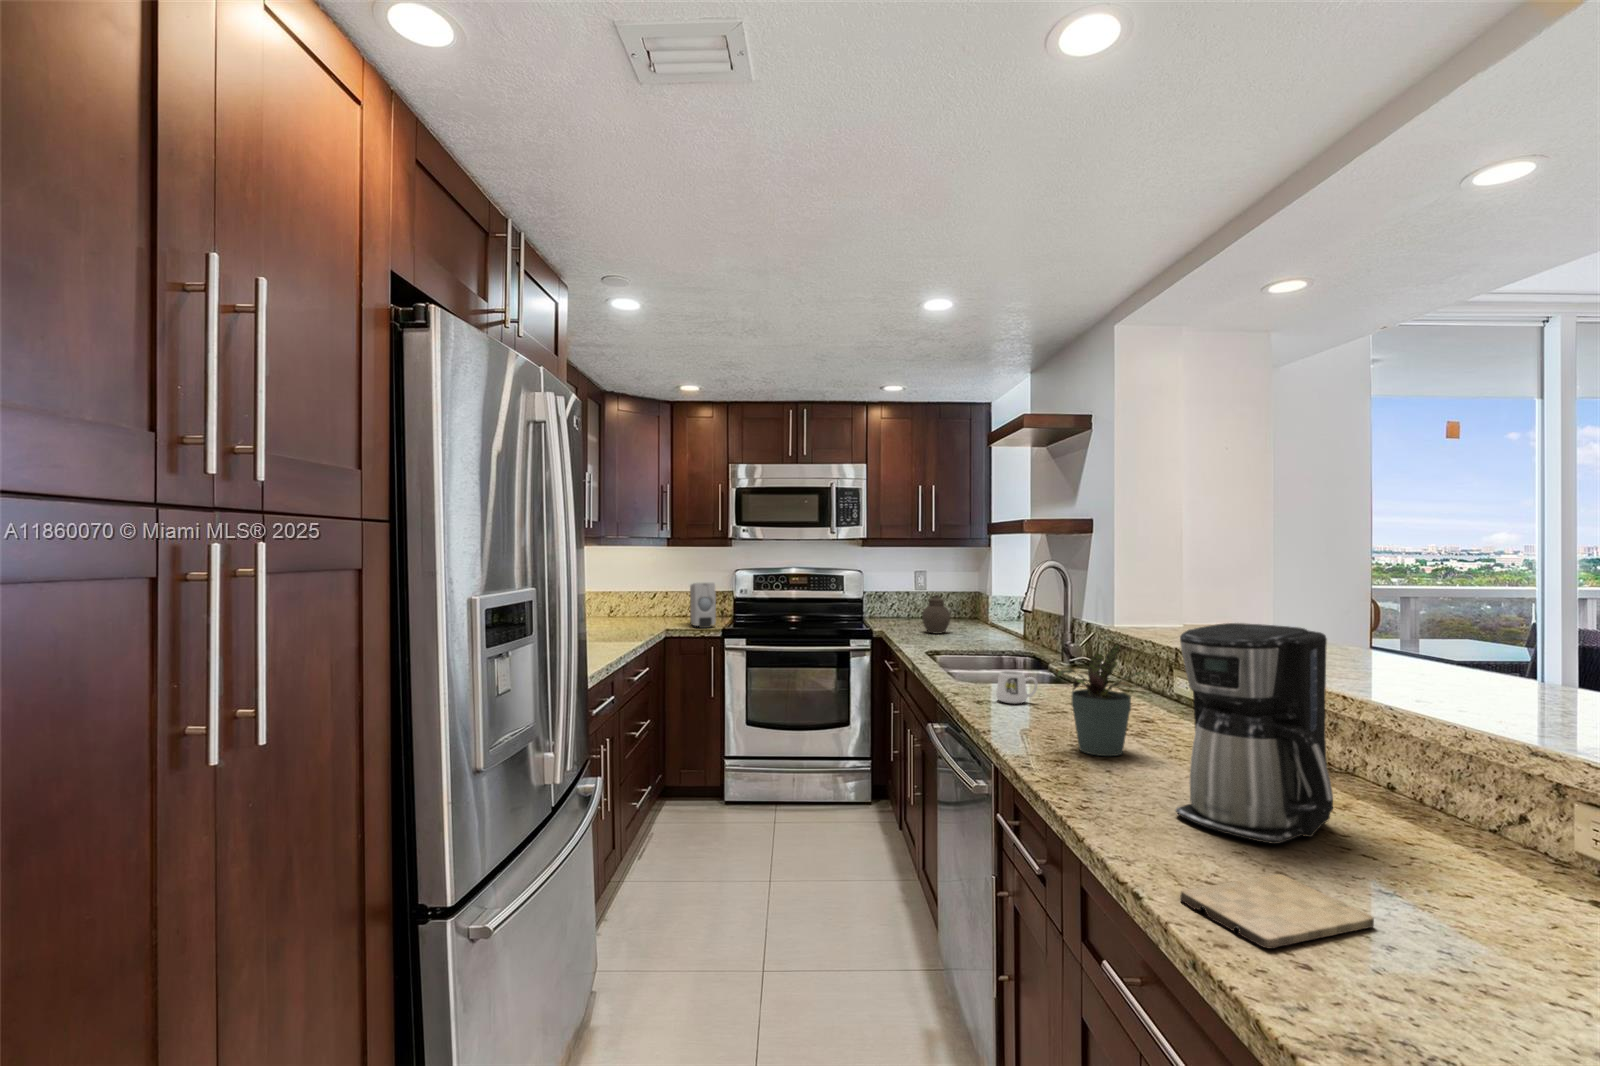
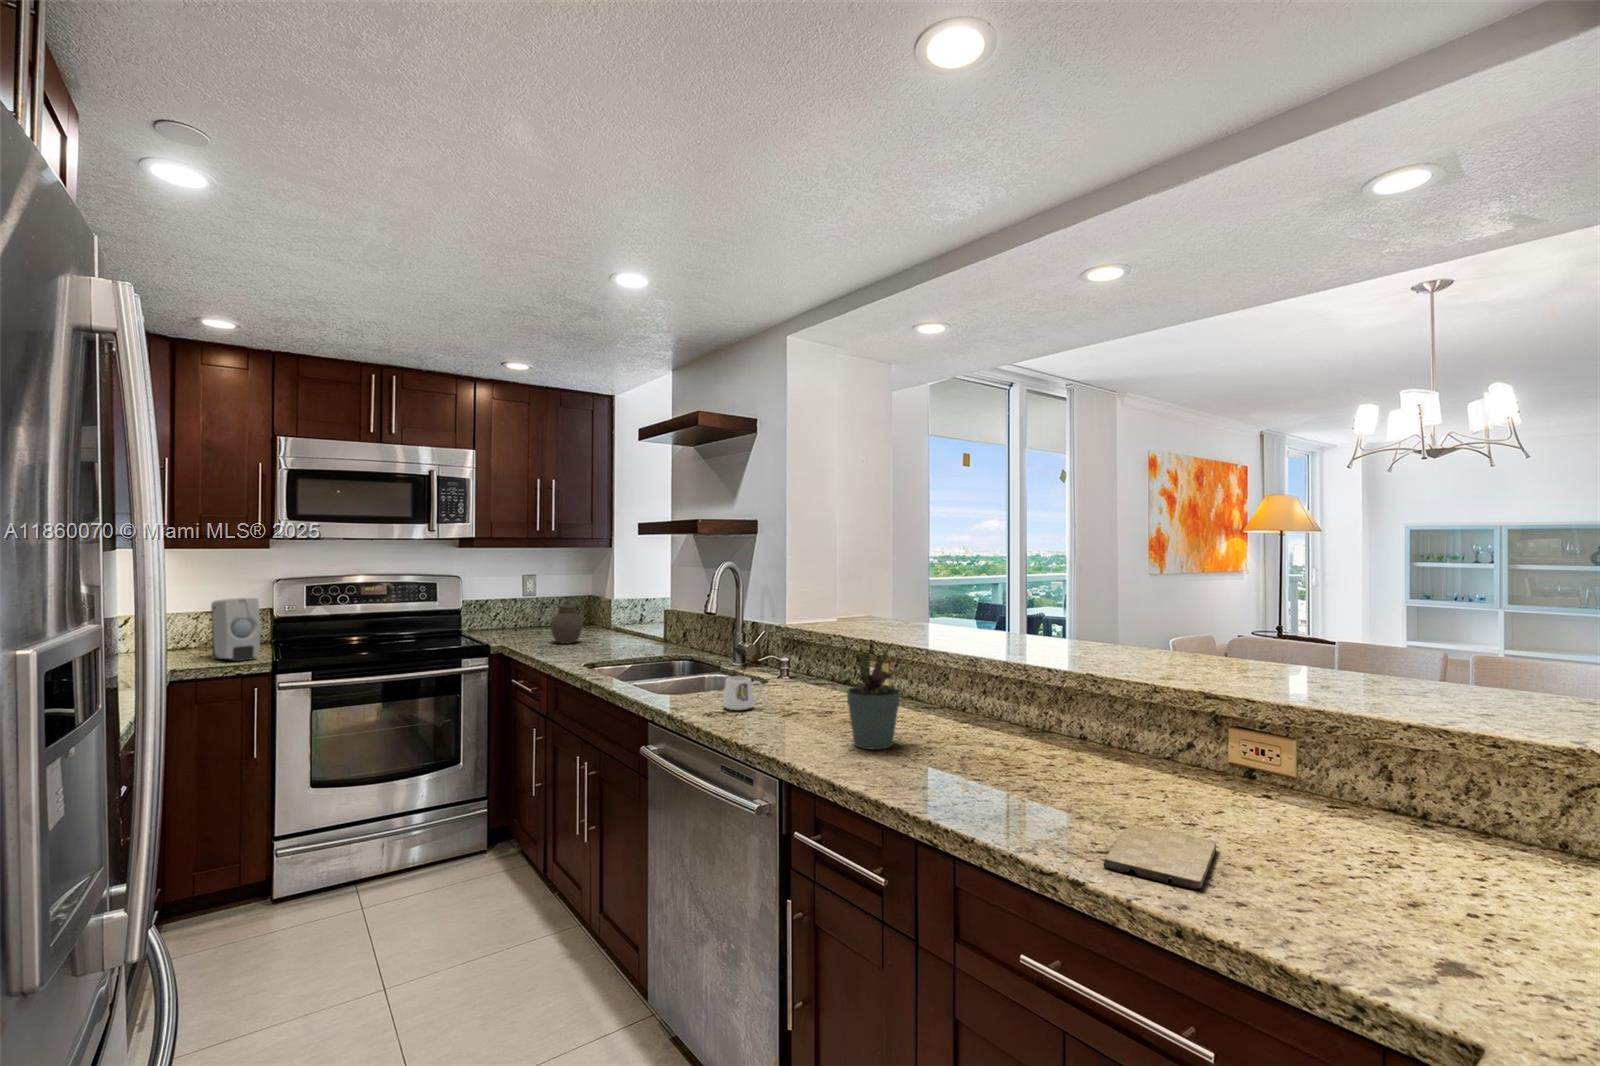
coffee maker: present [1176,623,1333,844] -> none [995,616,1123,801]

